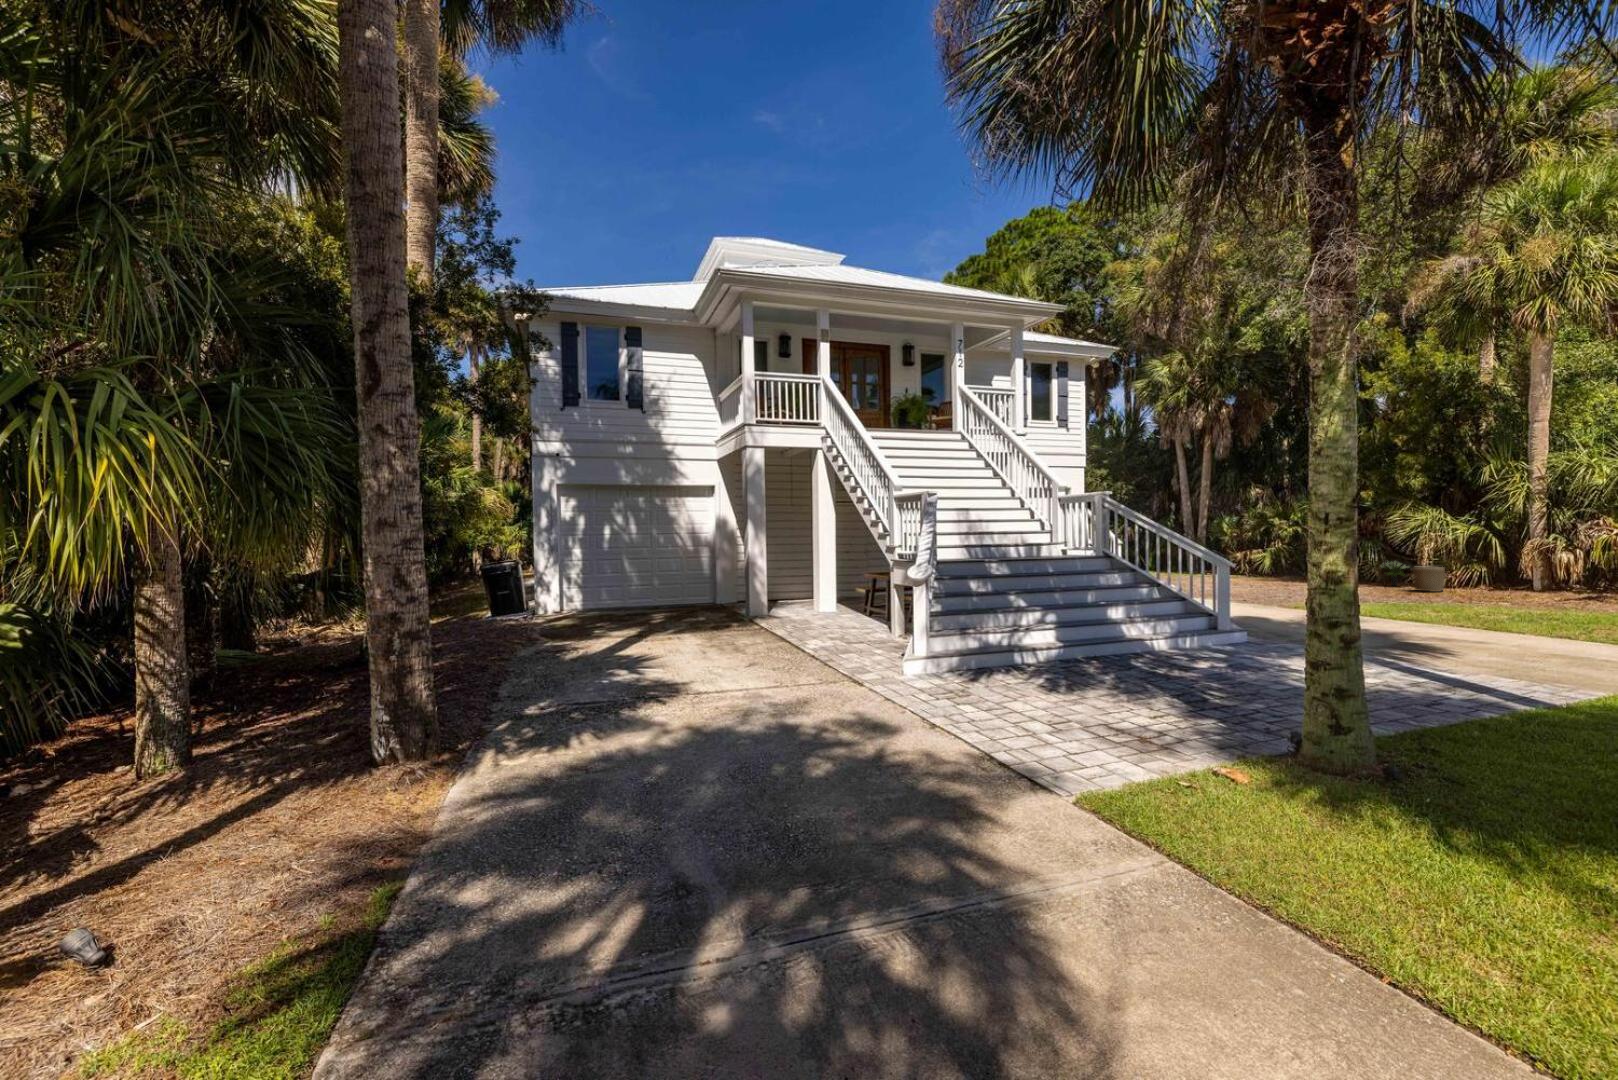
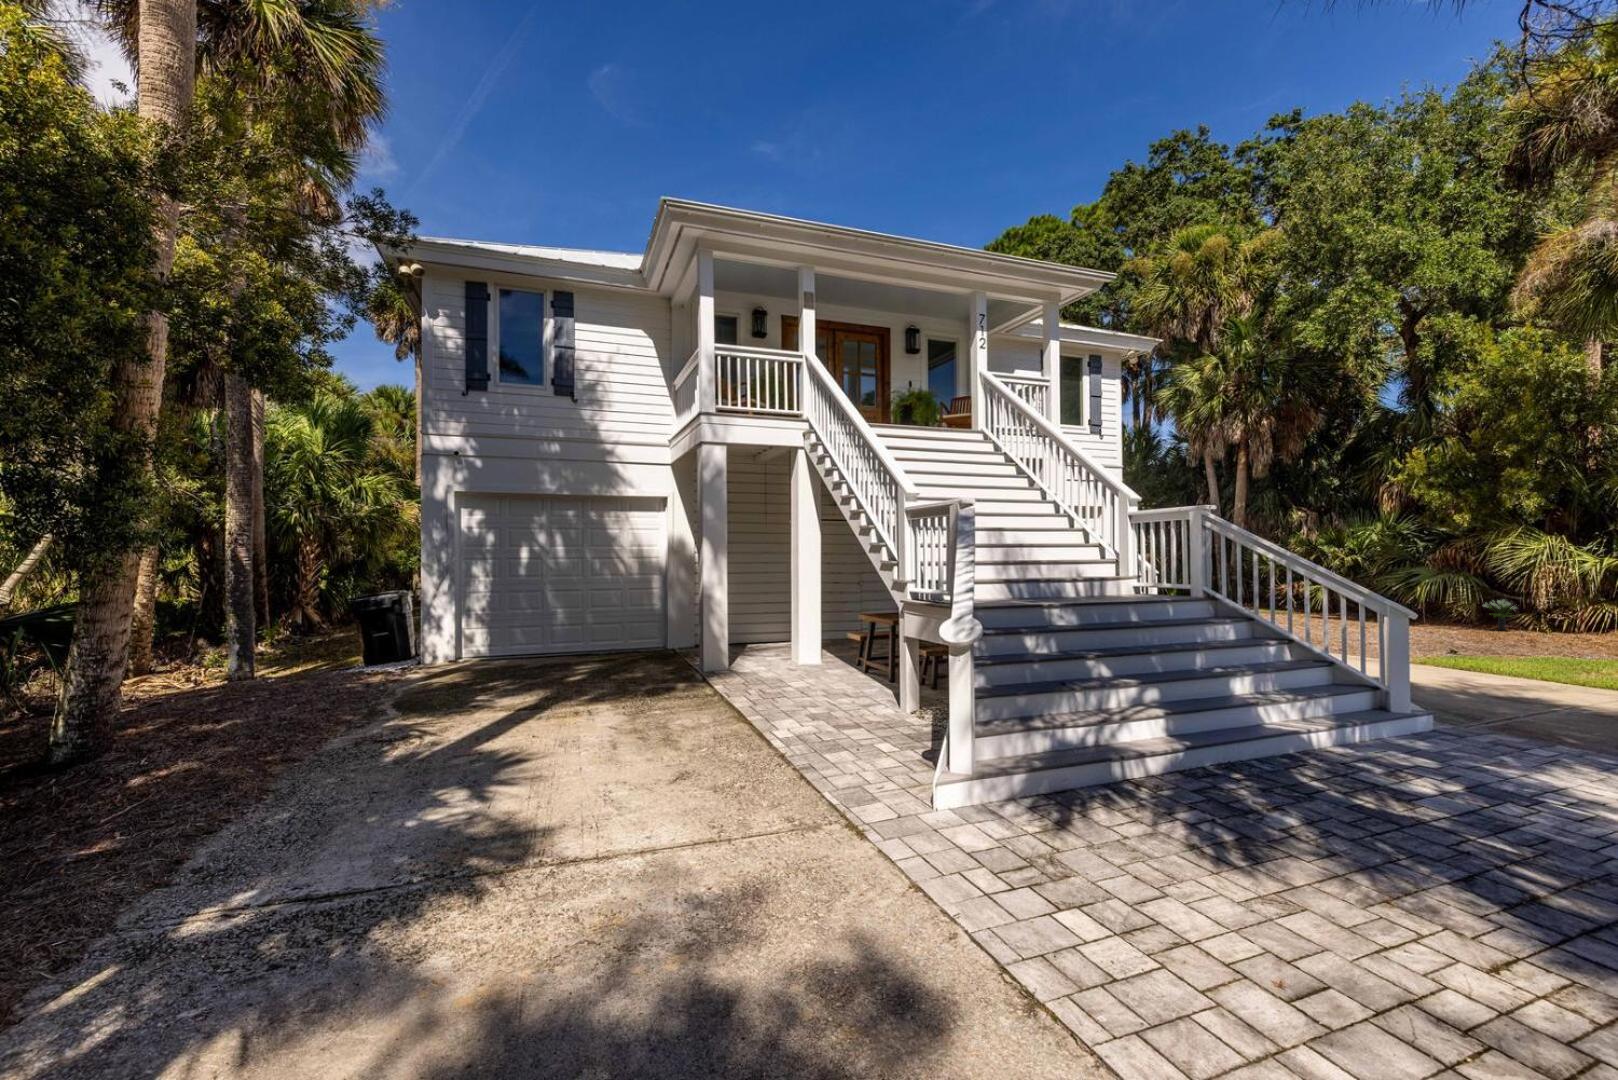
woven basket: present [1413,566,1445,592] -> none [1535,608,1581,640]

